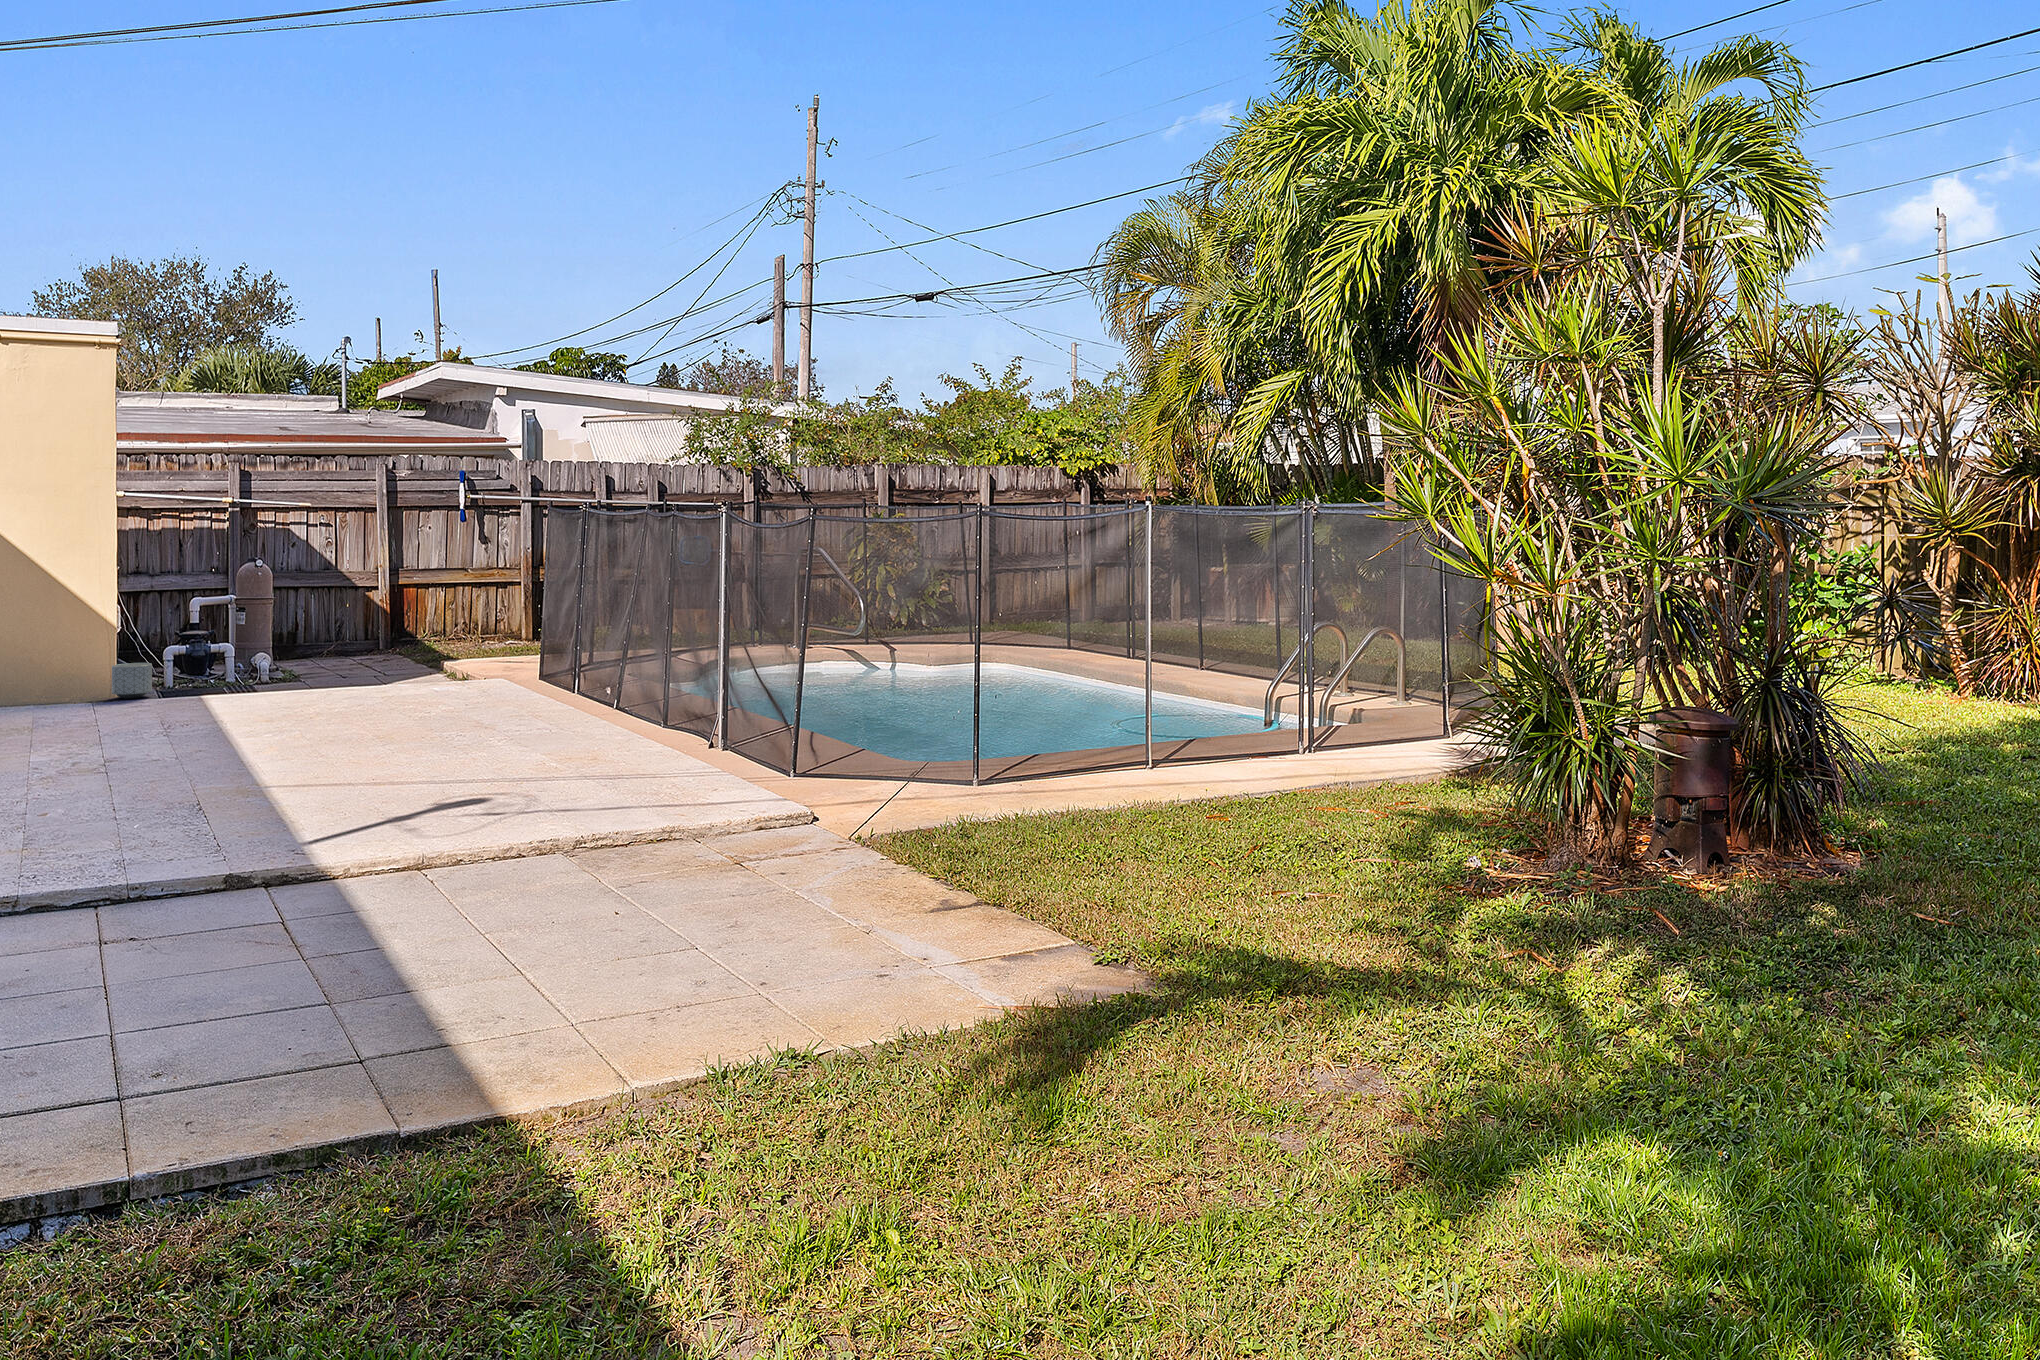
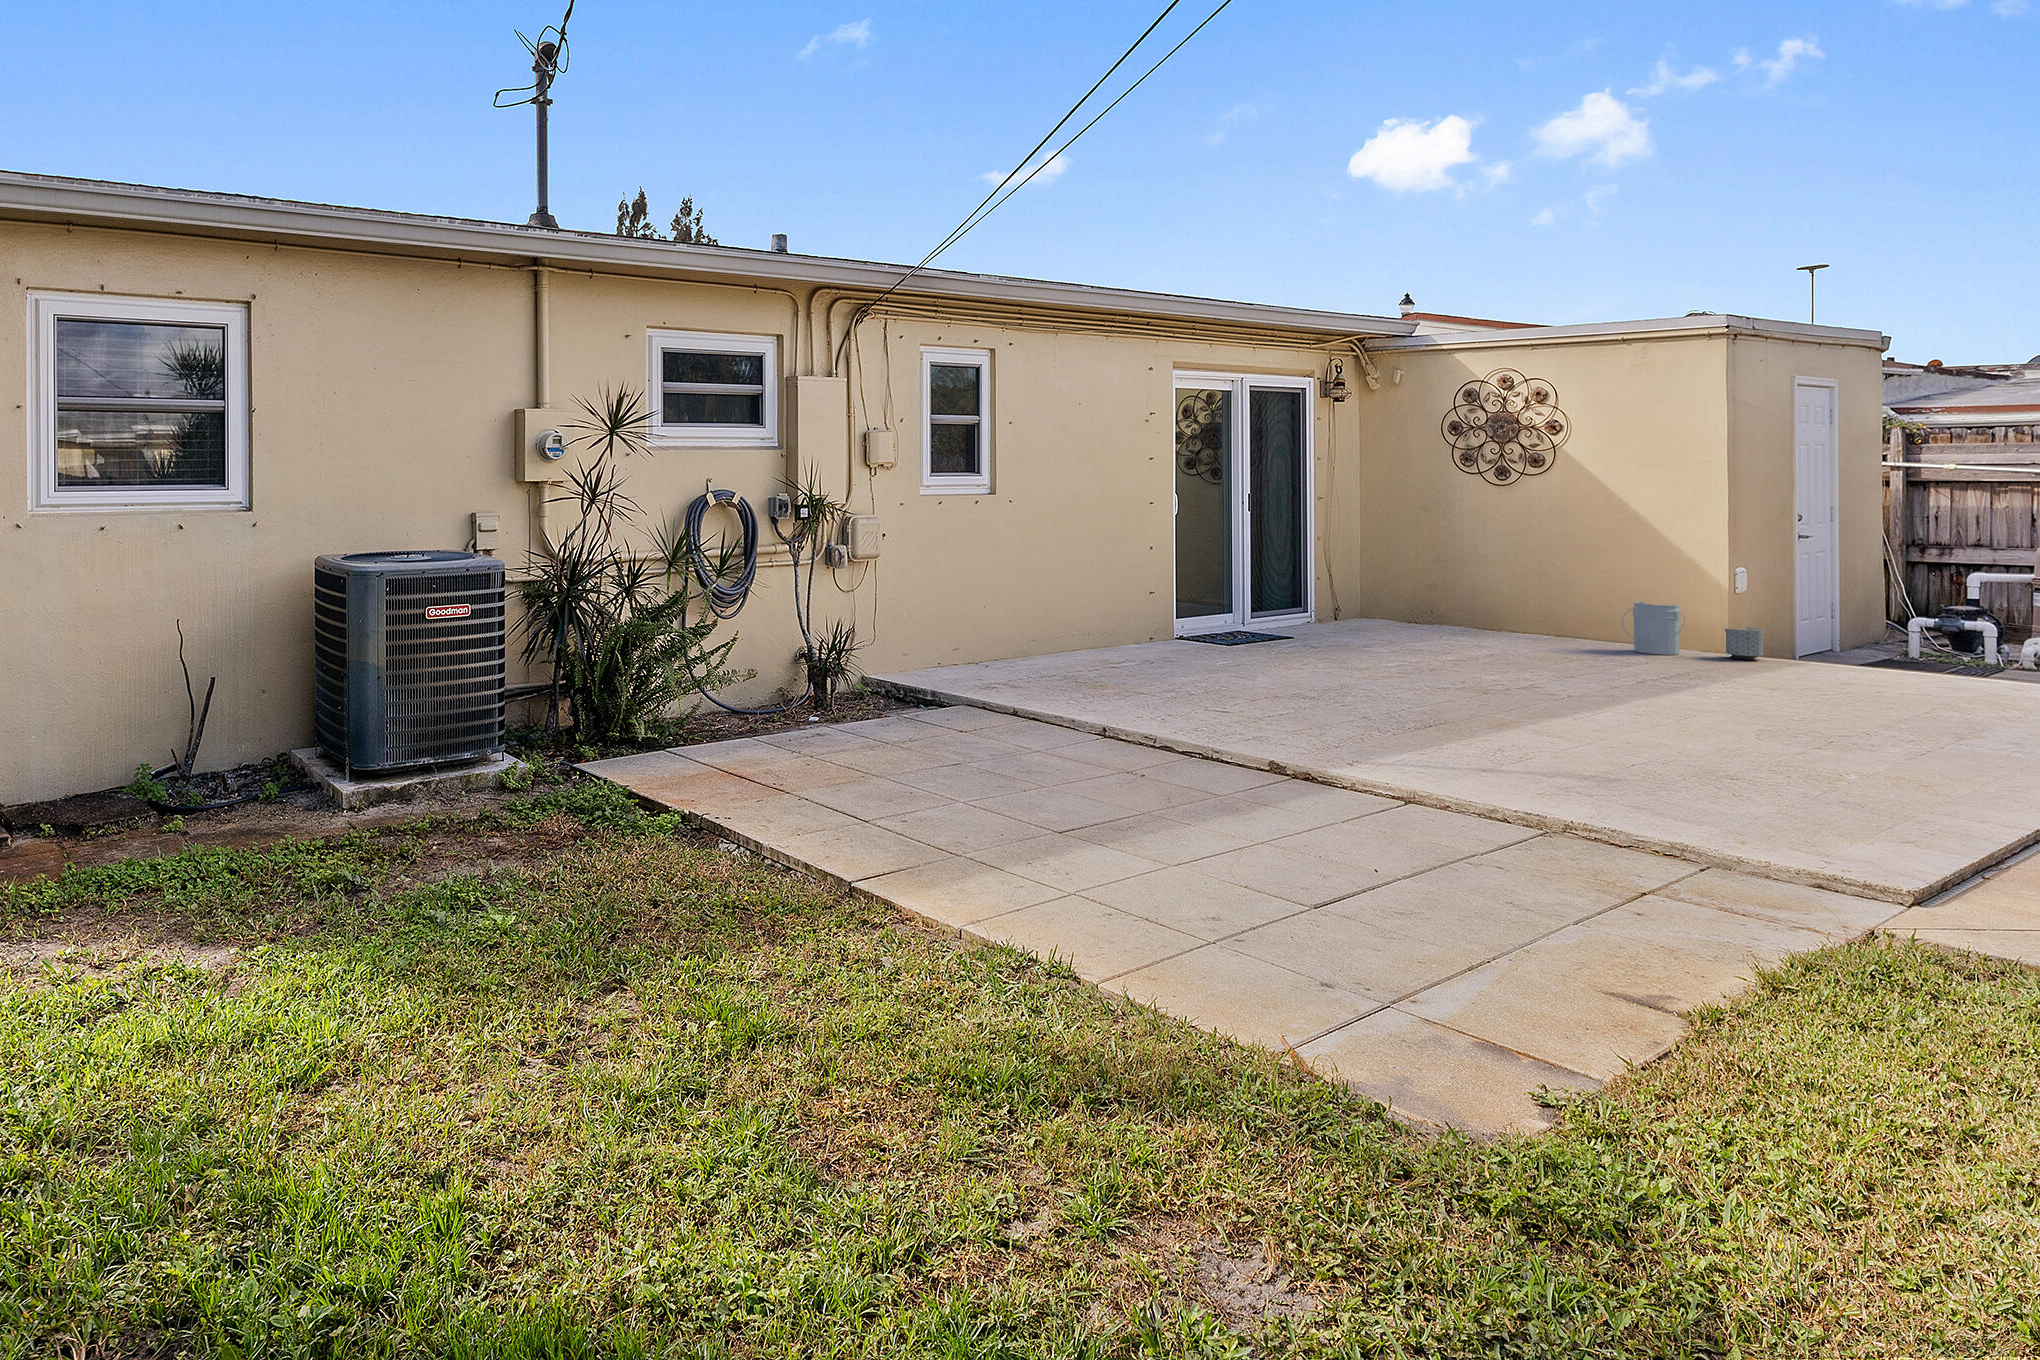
bucket: none [9,646,83,708] -> present [1622,601,1685,655]

